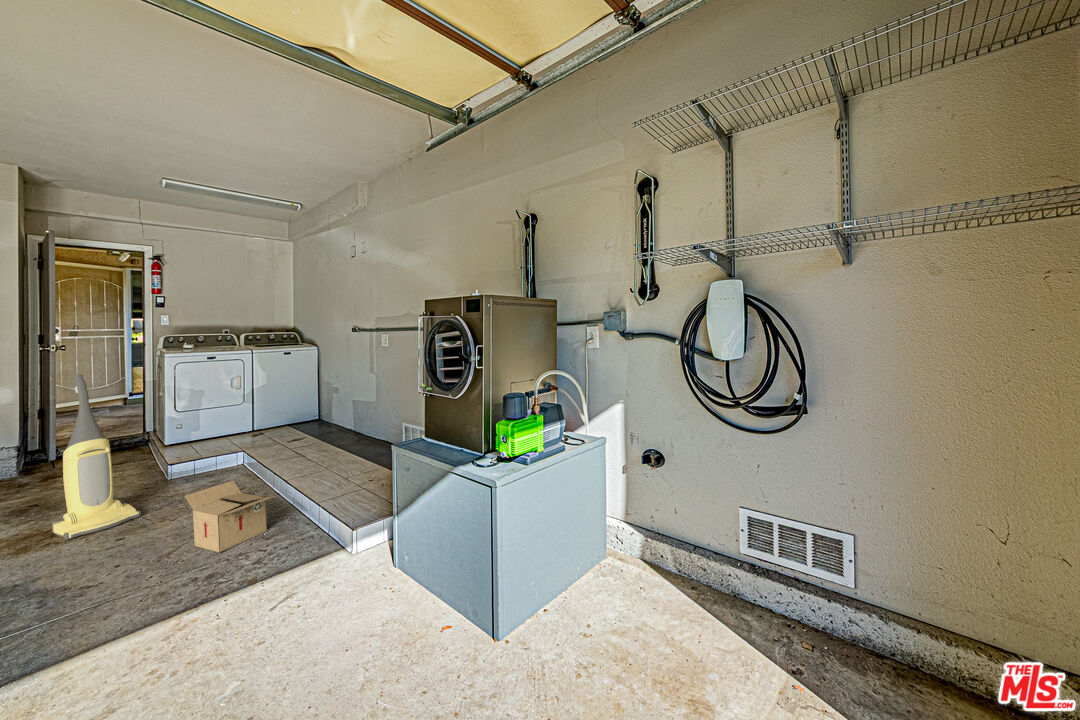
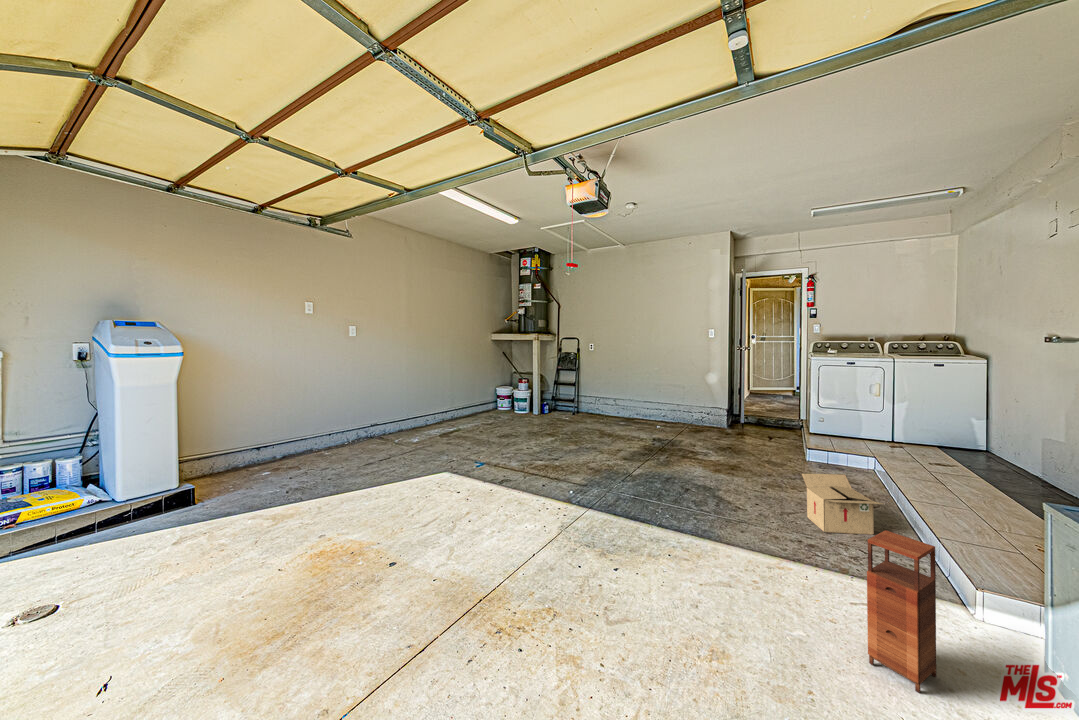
vacuum cleaner: present [52,374,141,540] -> none [732,371,780,479]
storage cabinet: none [298,509,347,649] -> present [867,530,936,693]

